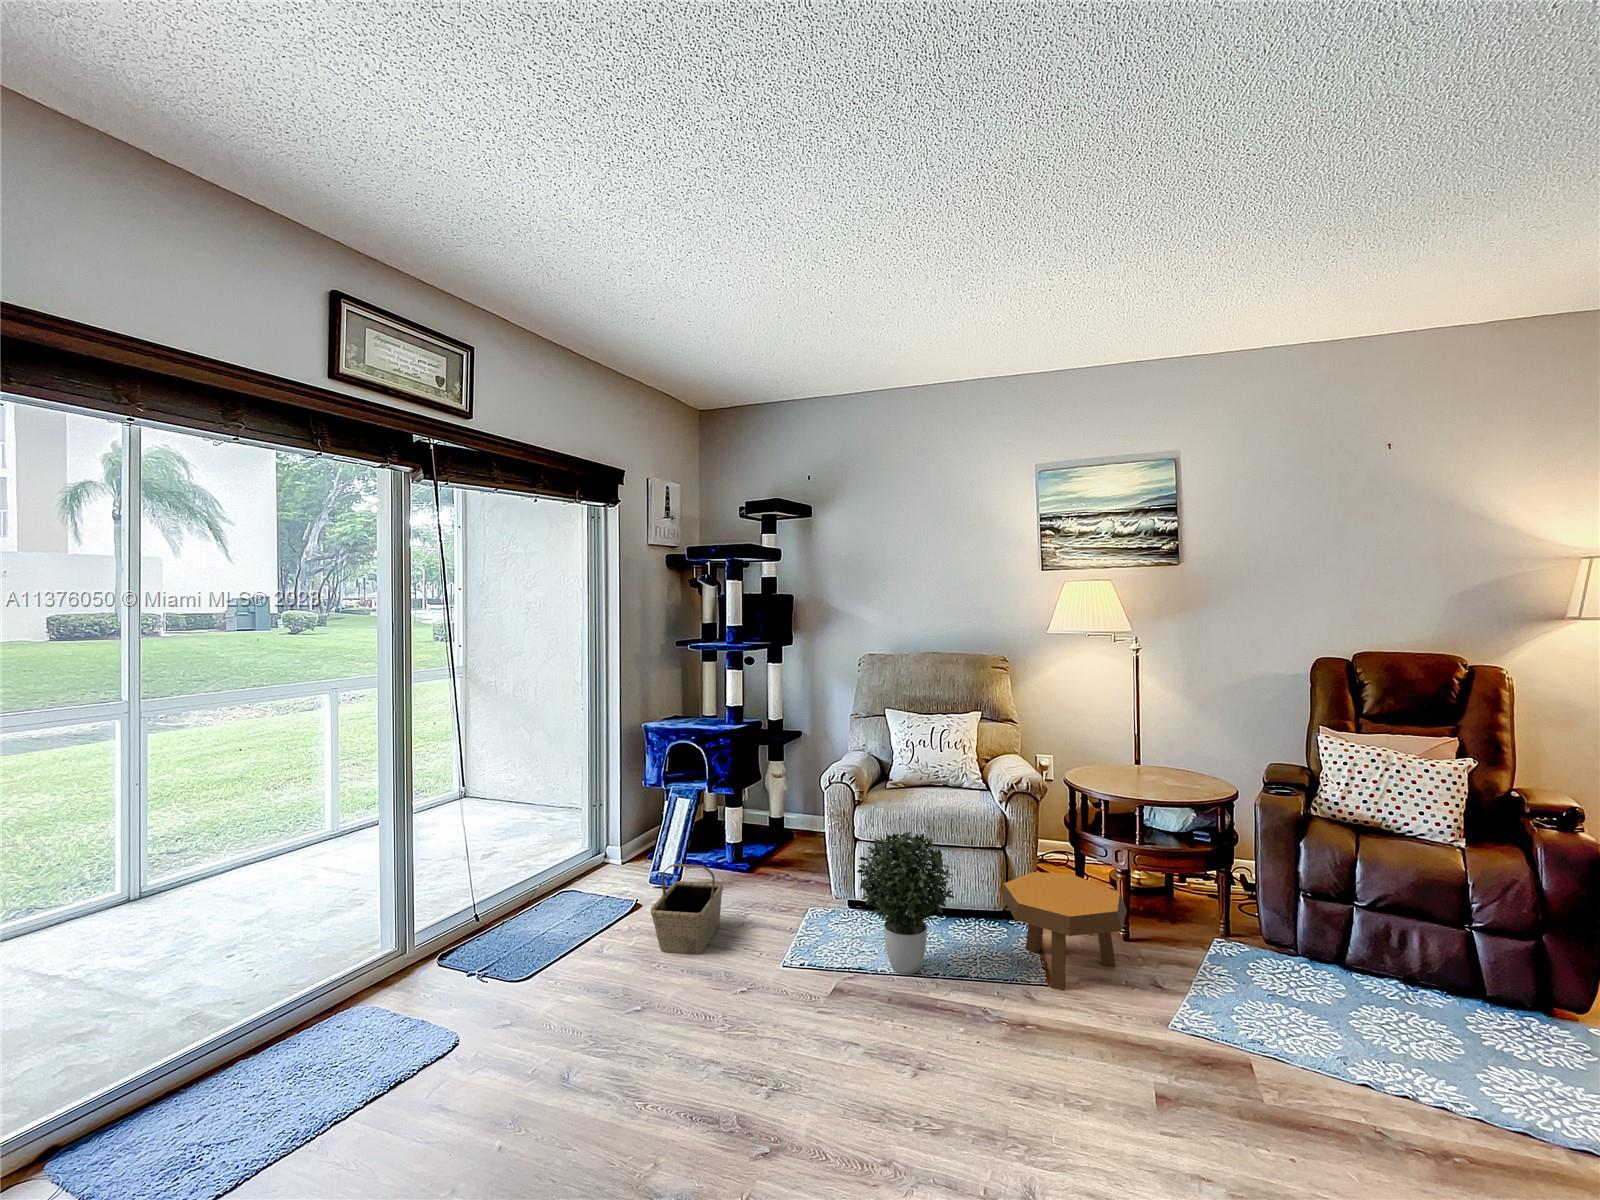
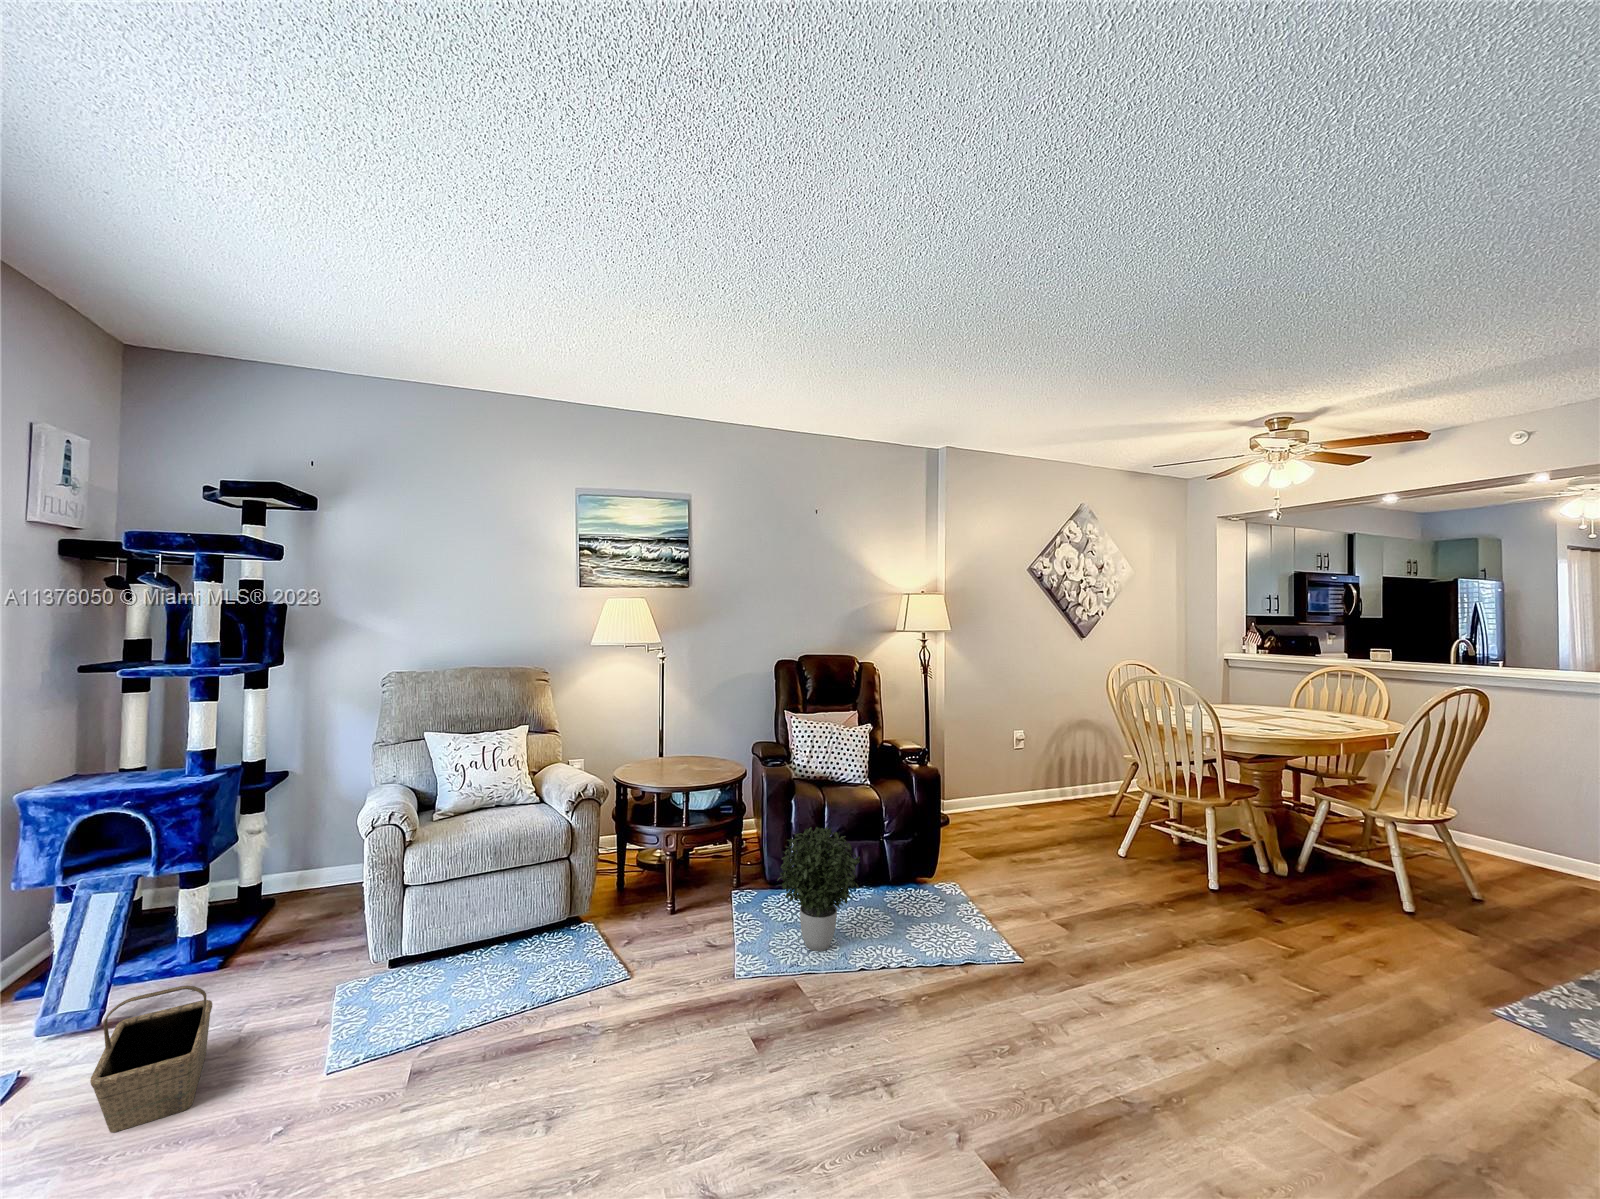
potted plant: present [857,832,954,974] -> present [777,827,860,951]
footstool: present [1003,872,1127,991] -> none [579,868,690,980]

